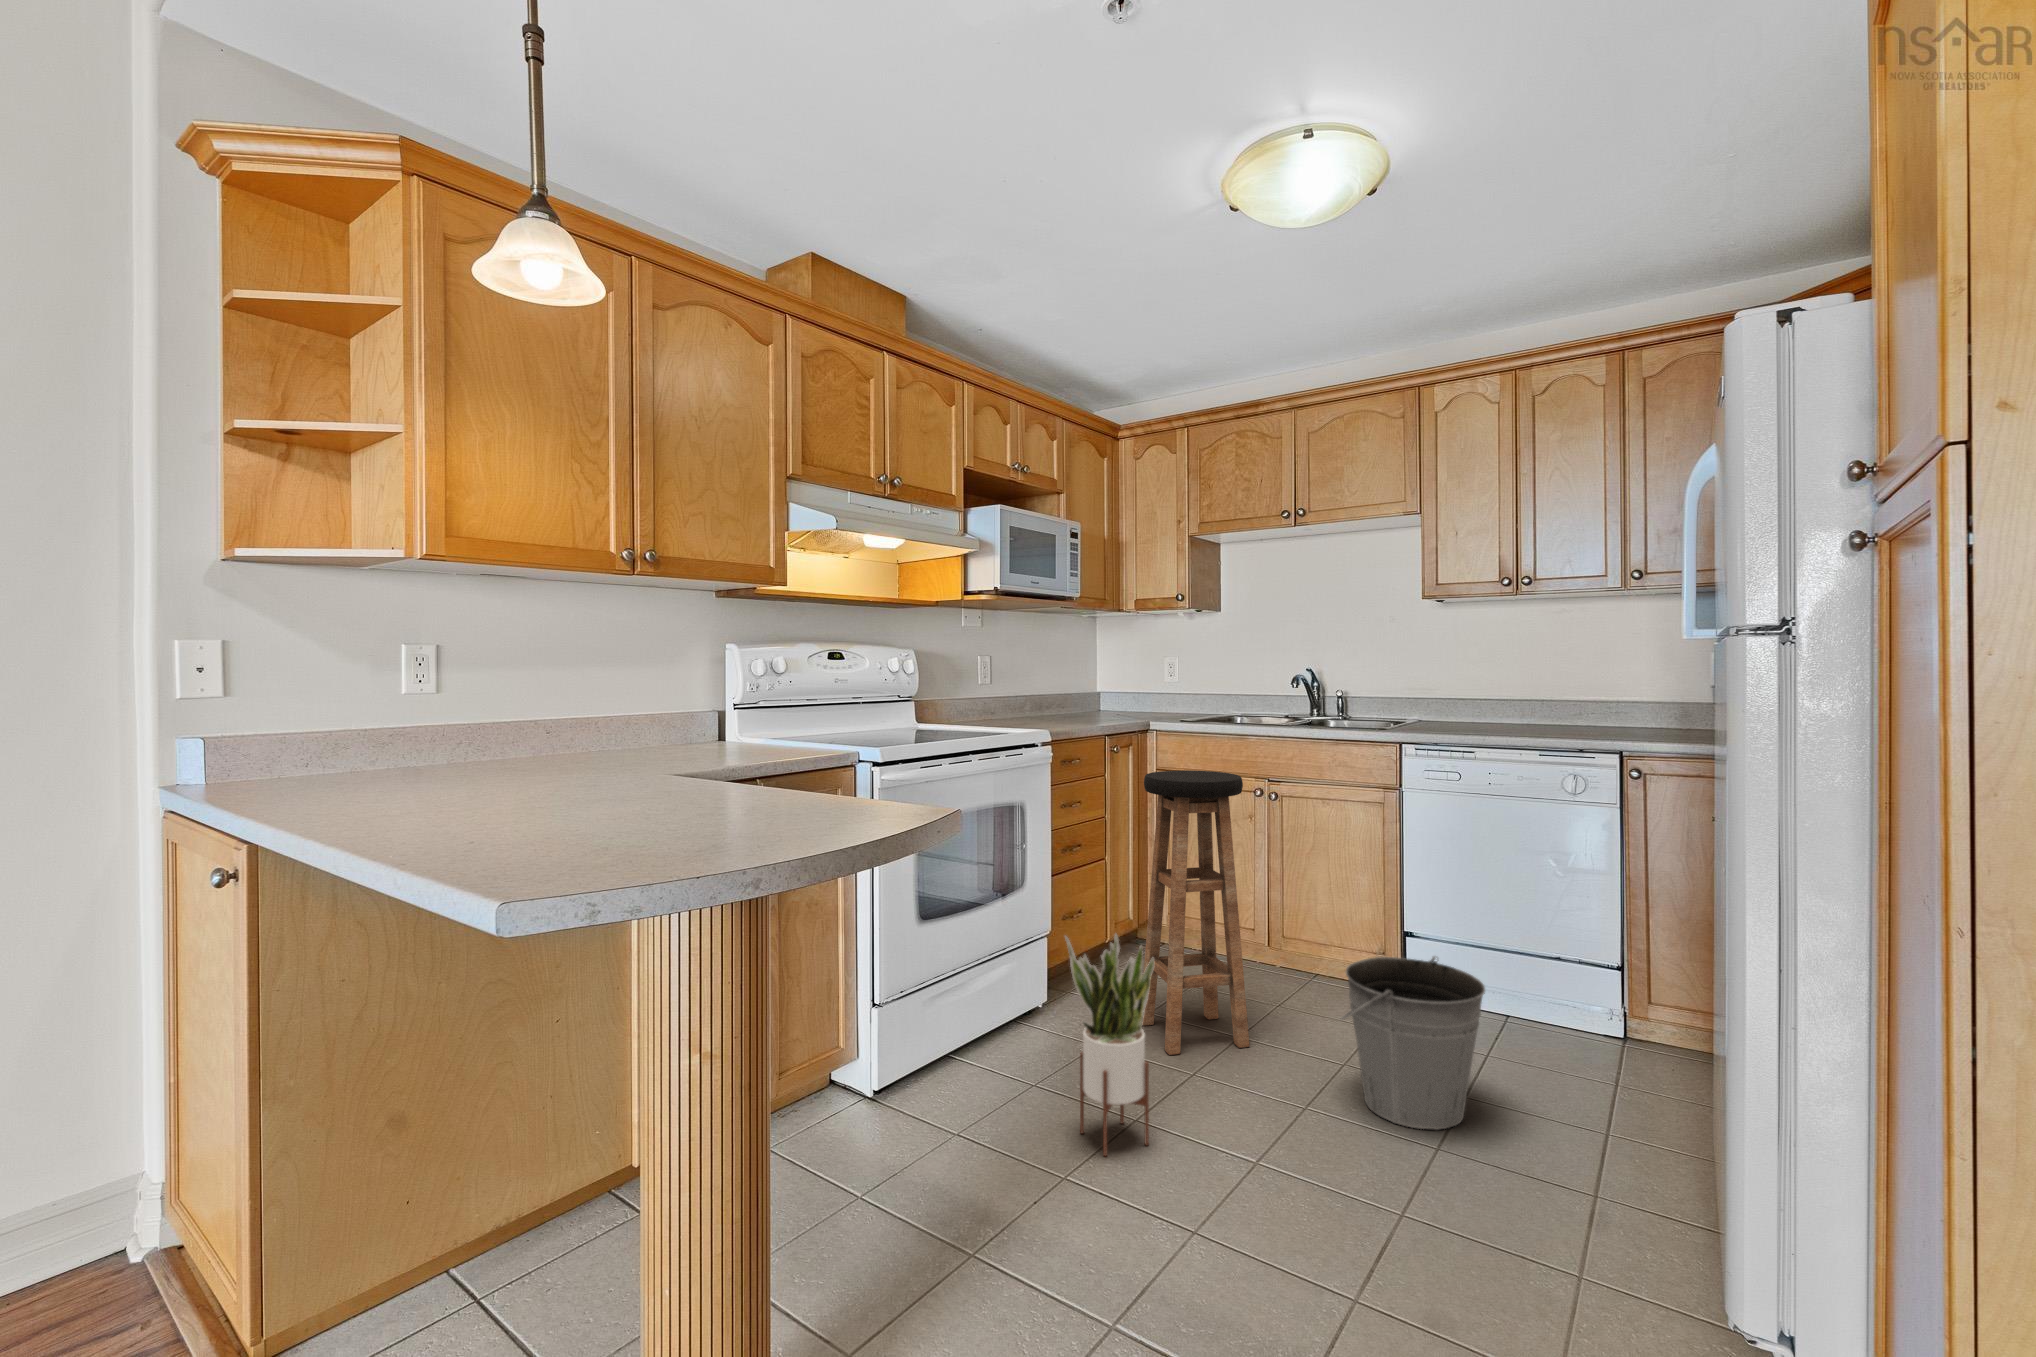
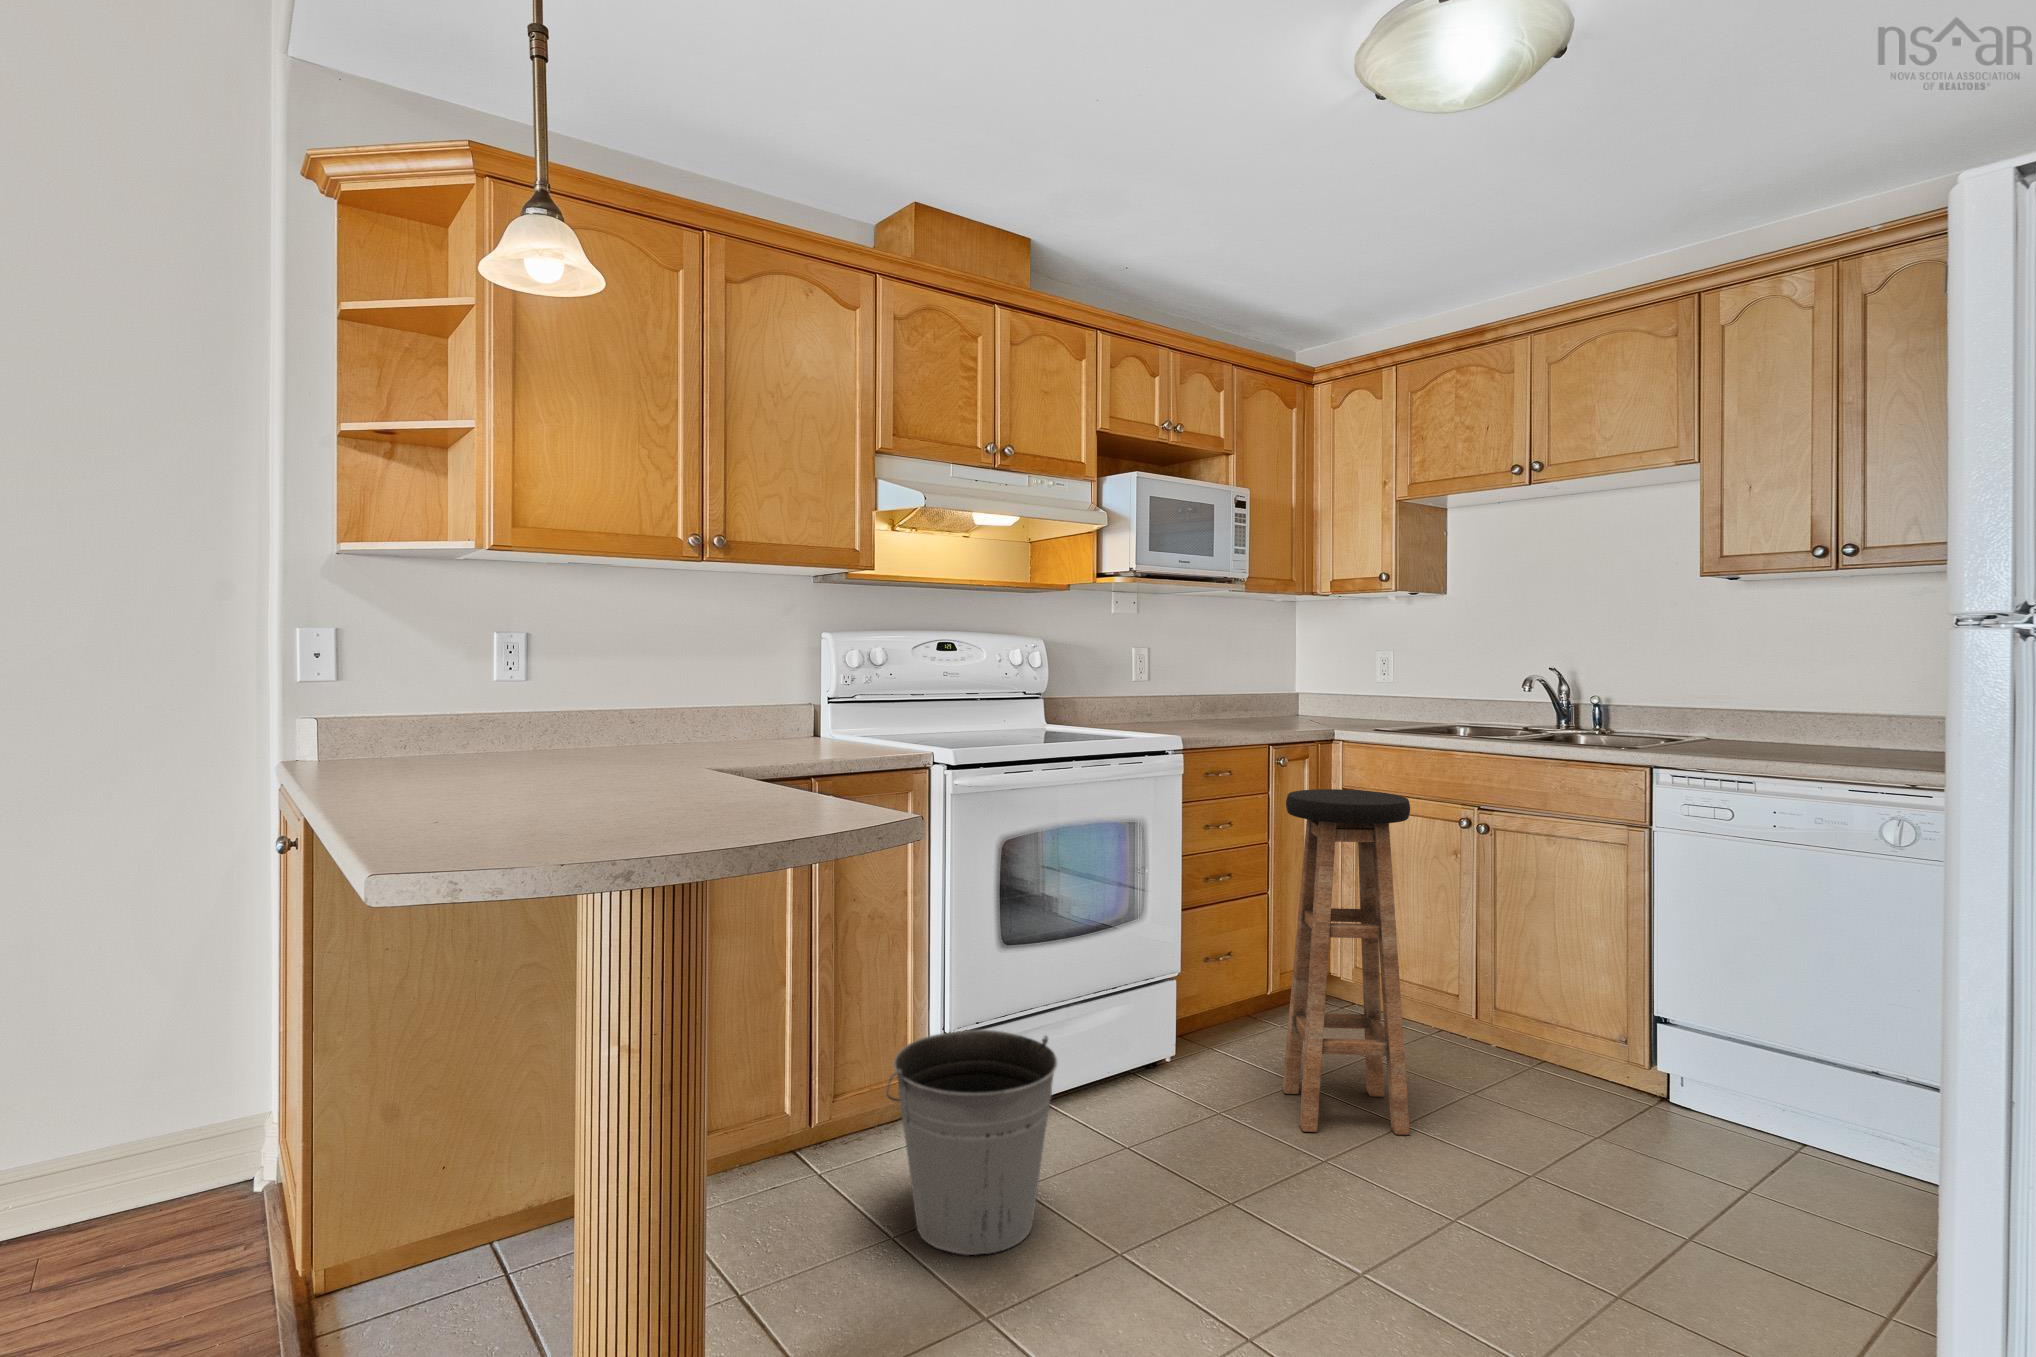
potted plant: present [1065,934,1154,1156] -> none [1139,972,1247,1236]
bucket: present [1341,956,1485,1129] -> present [886,1030,1057,1255]

